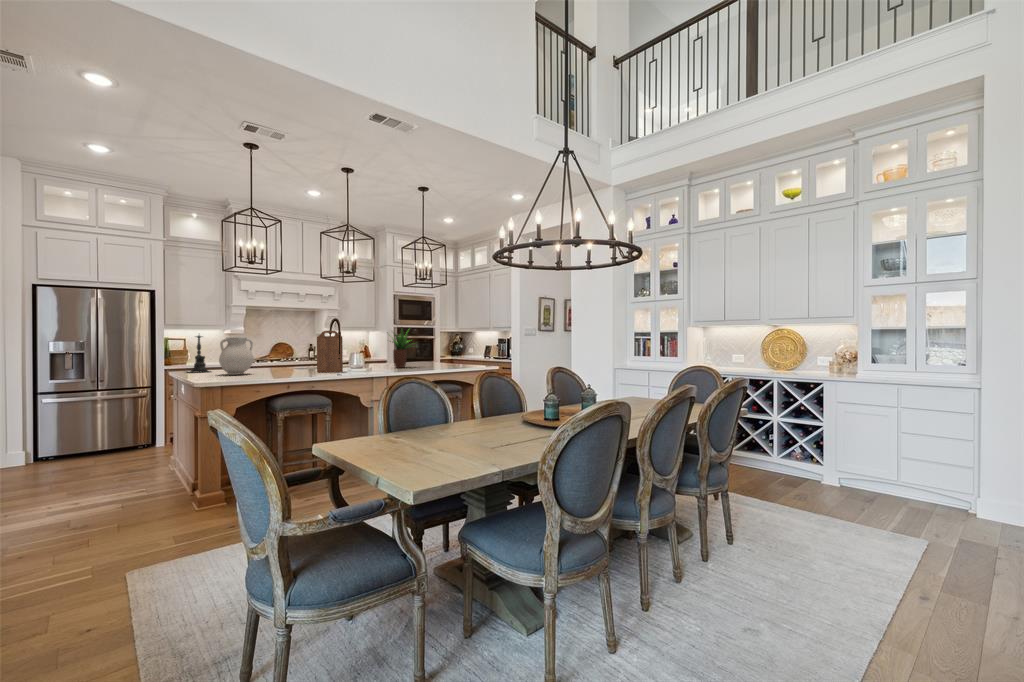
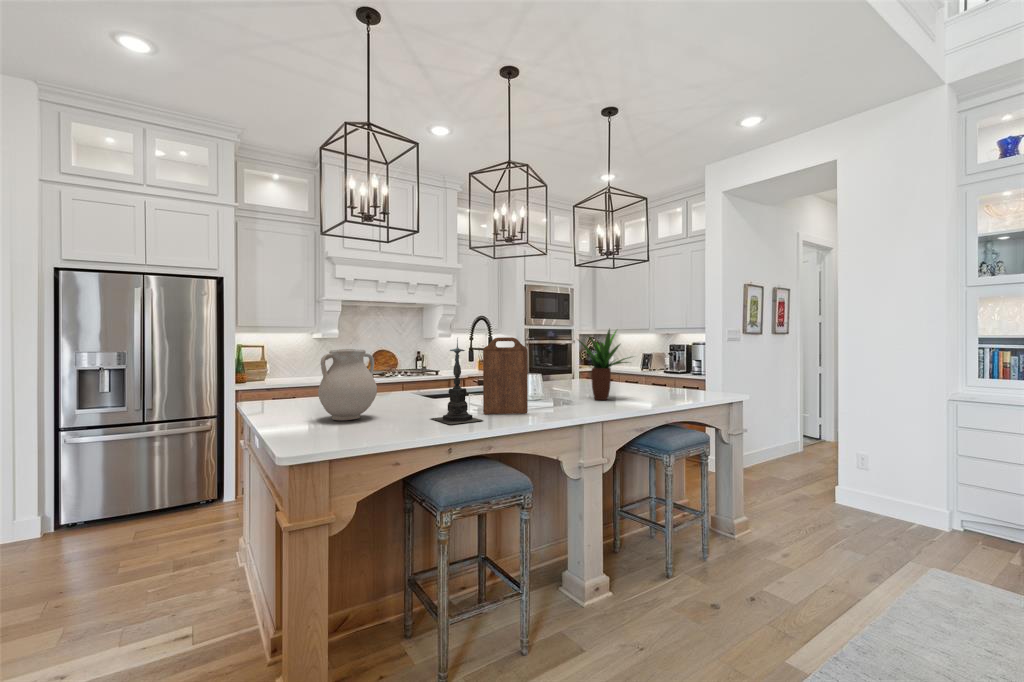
candle holder: present [189,335,209,373] -> present [431,340,482,424]

